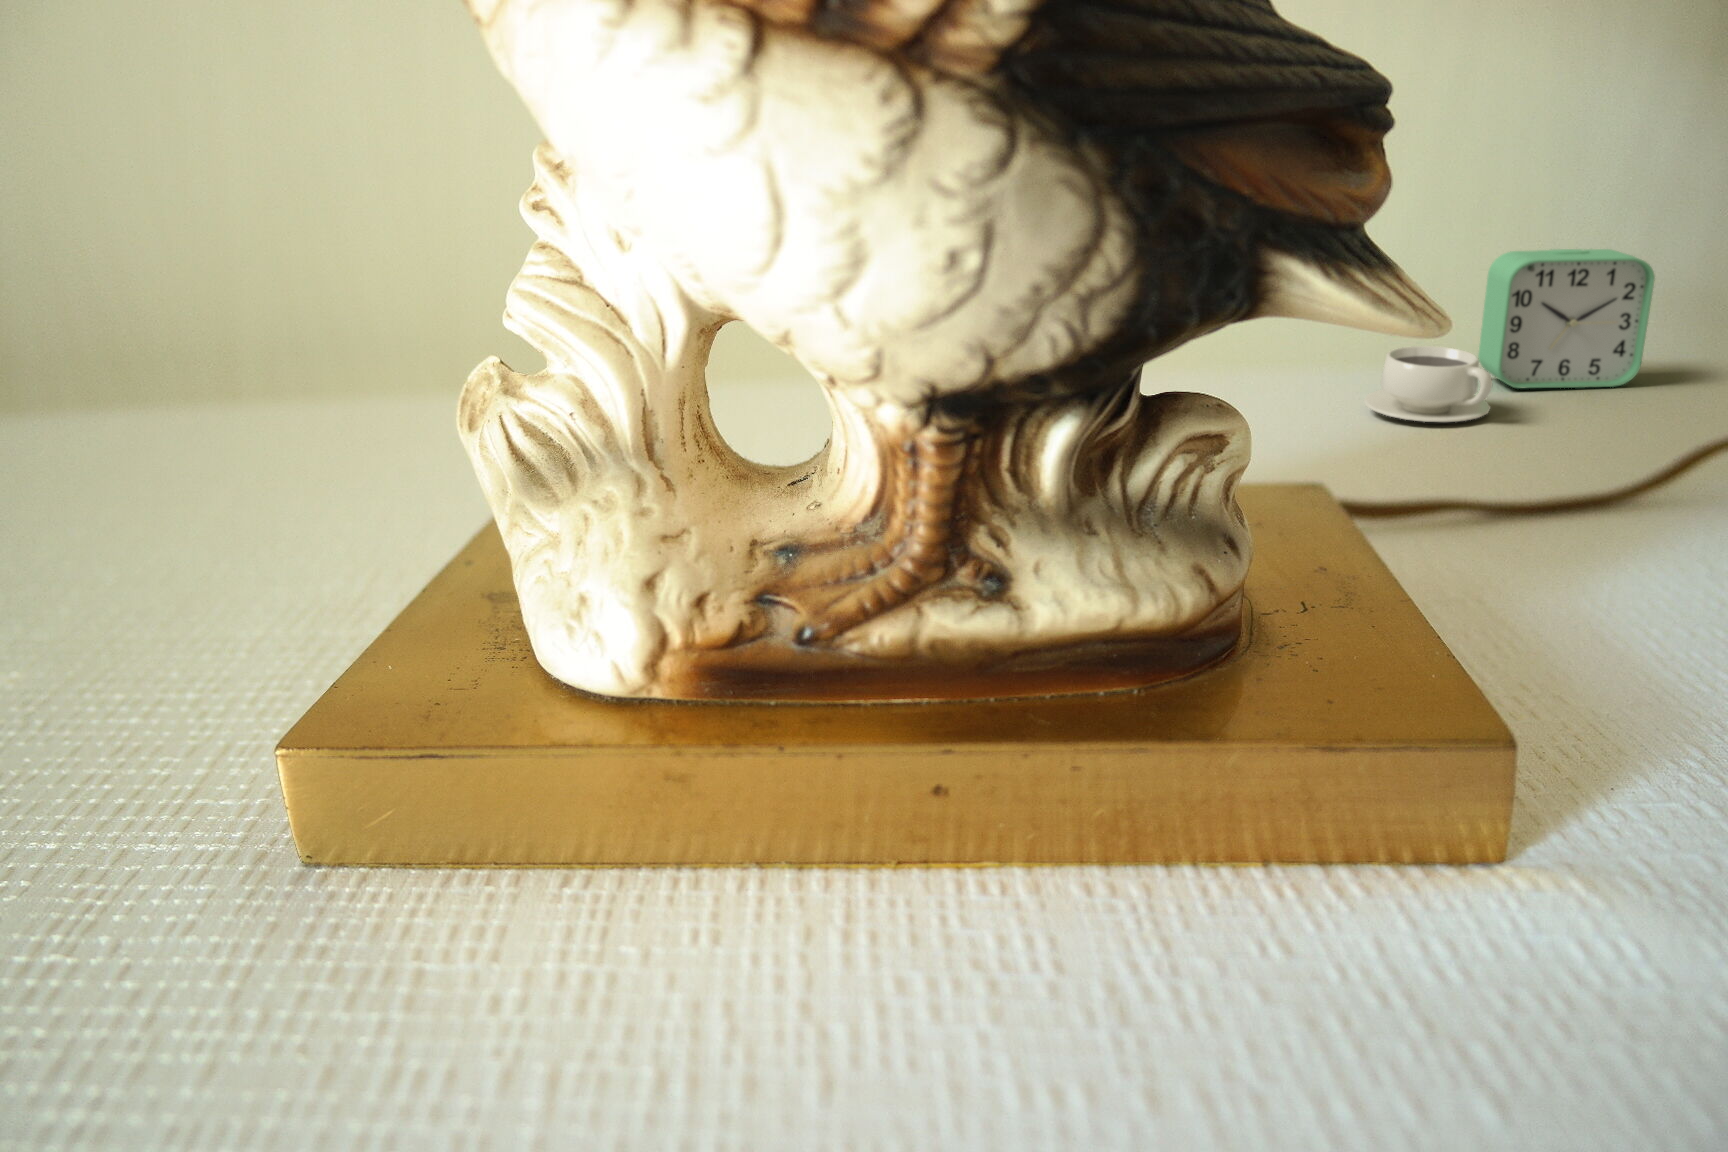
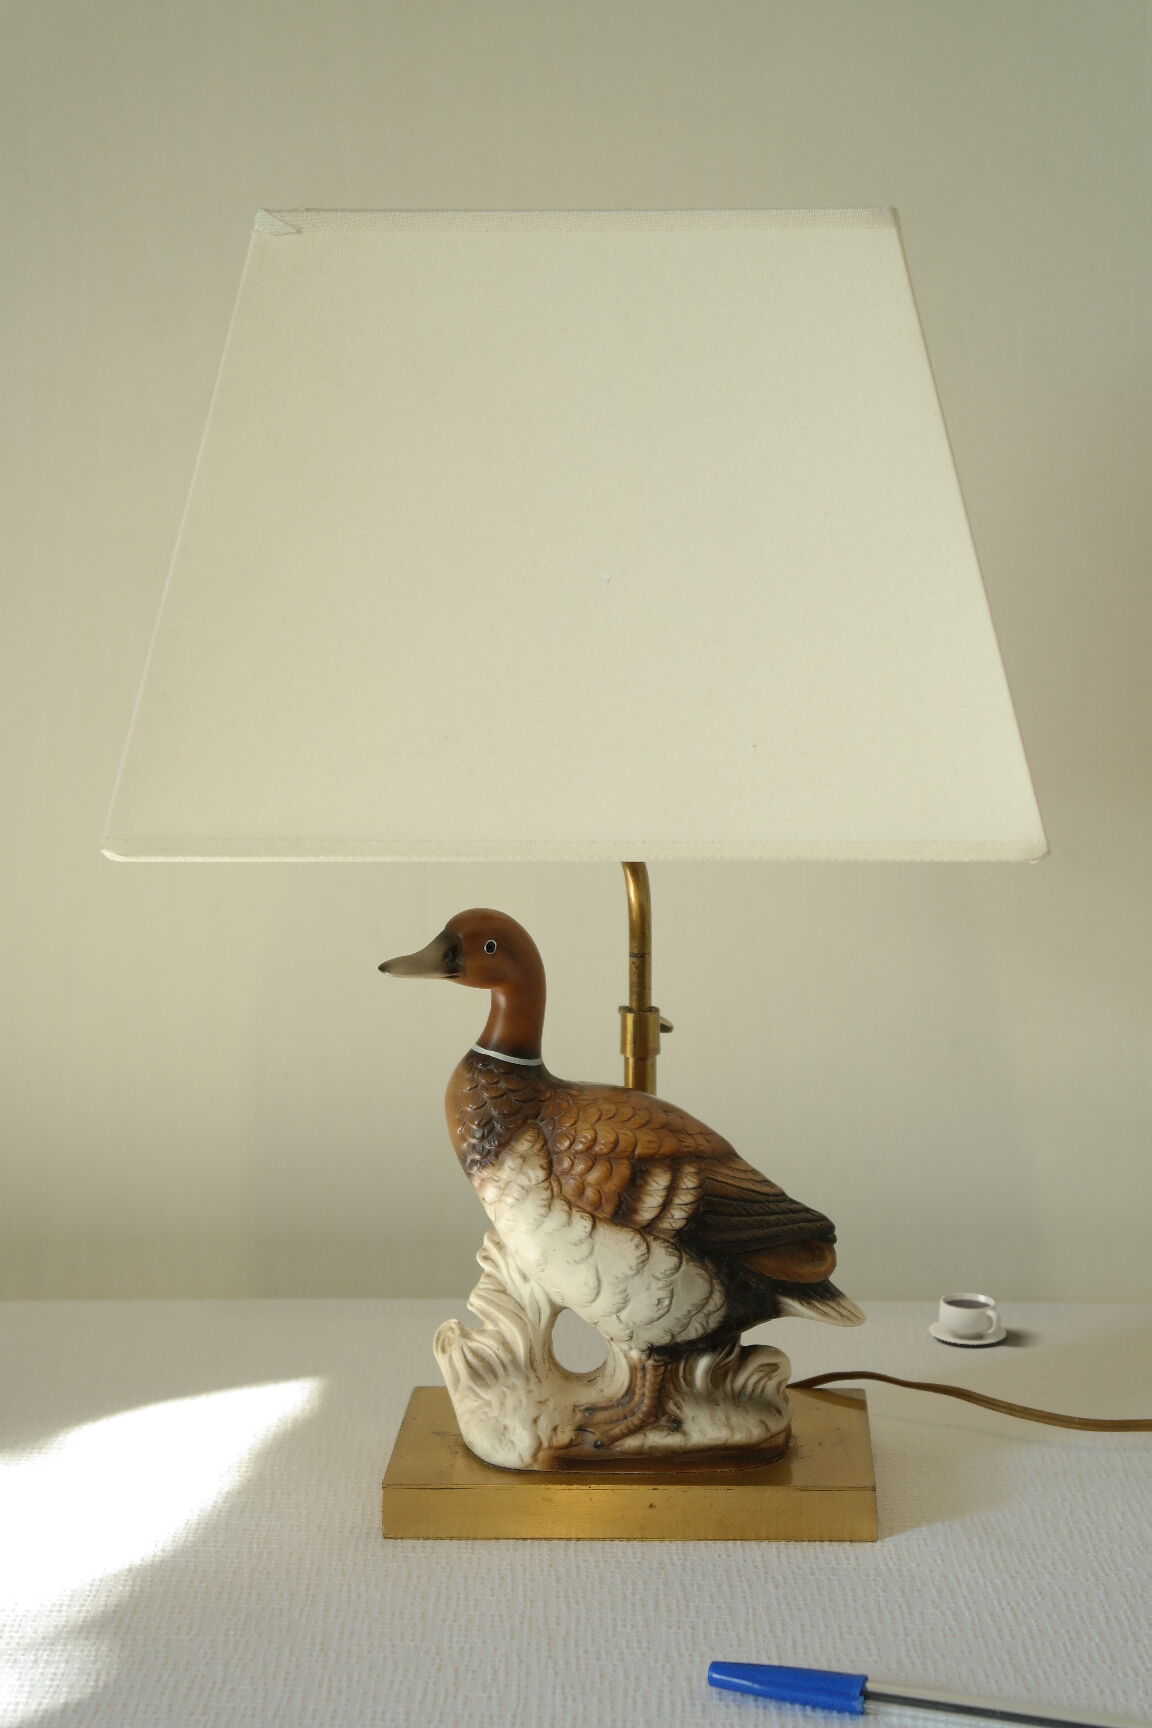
alarm clock: present [1478,249,1655,389] -> none [1014,1230,1112,1322]

